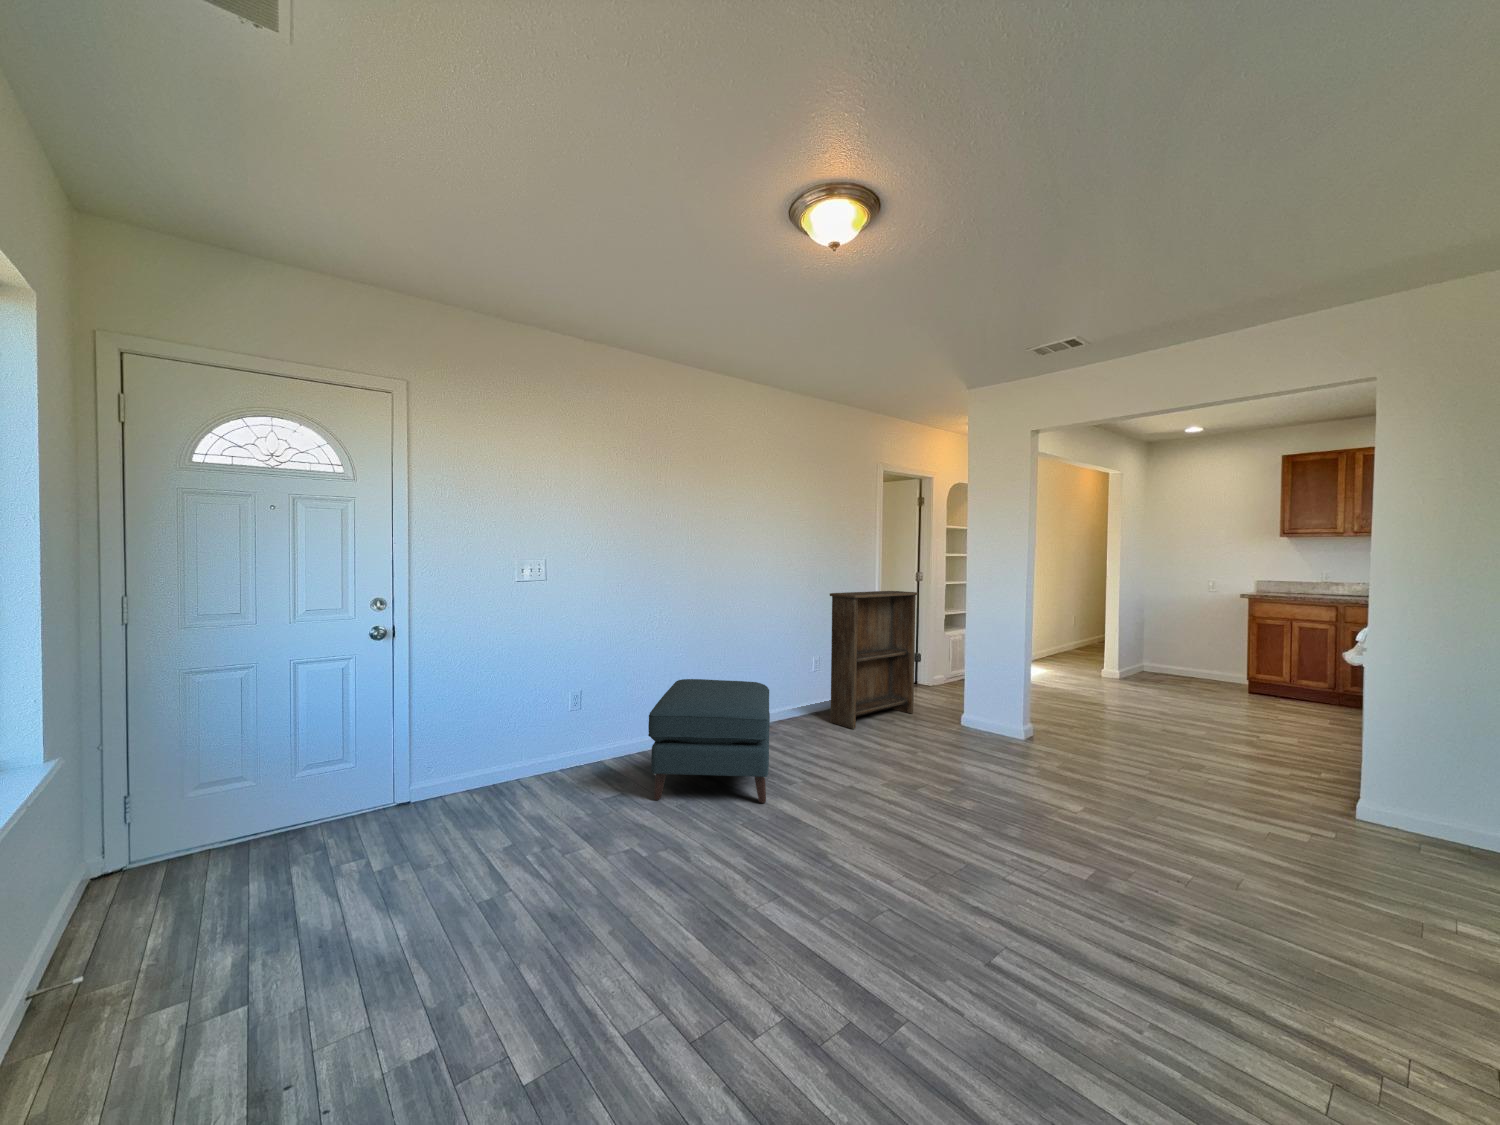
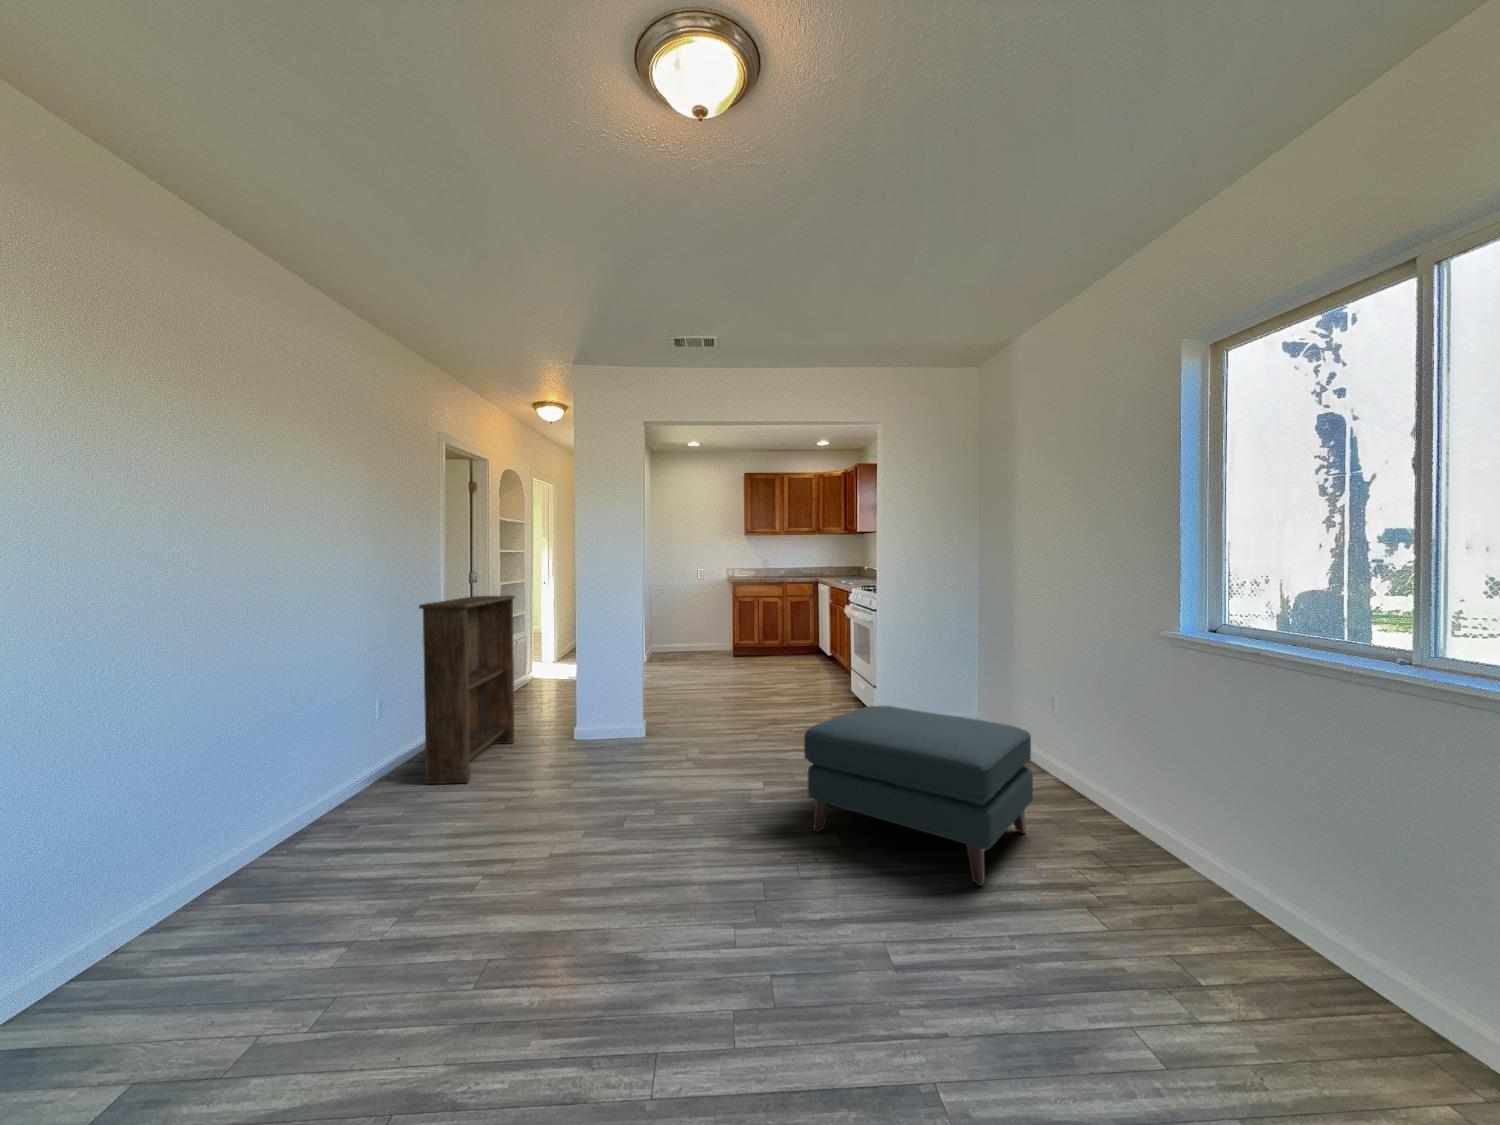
ottoman: present [648,679,770,803] -> present [804,706,1033,885]

